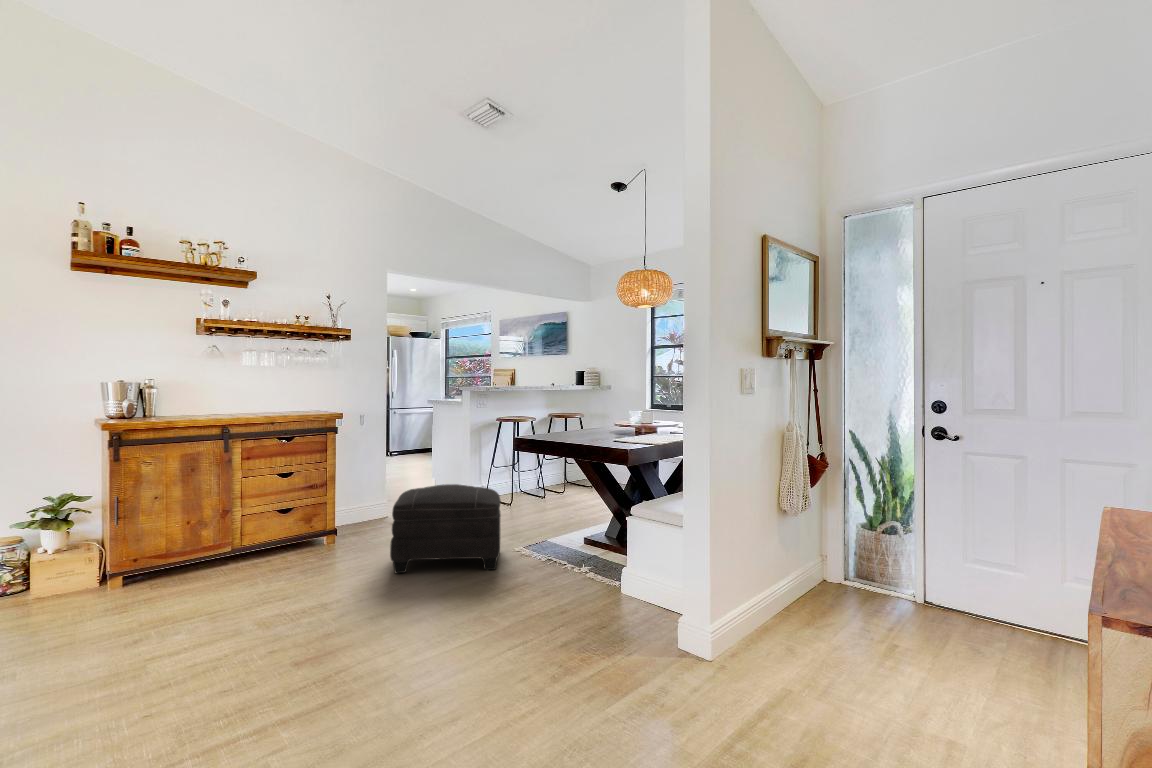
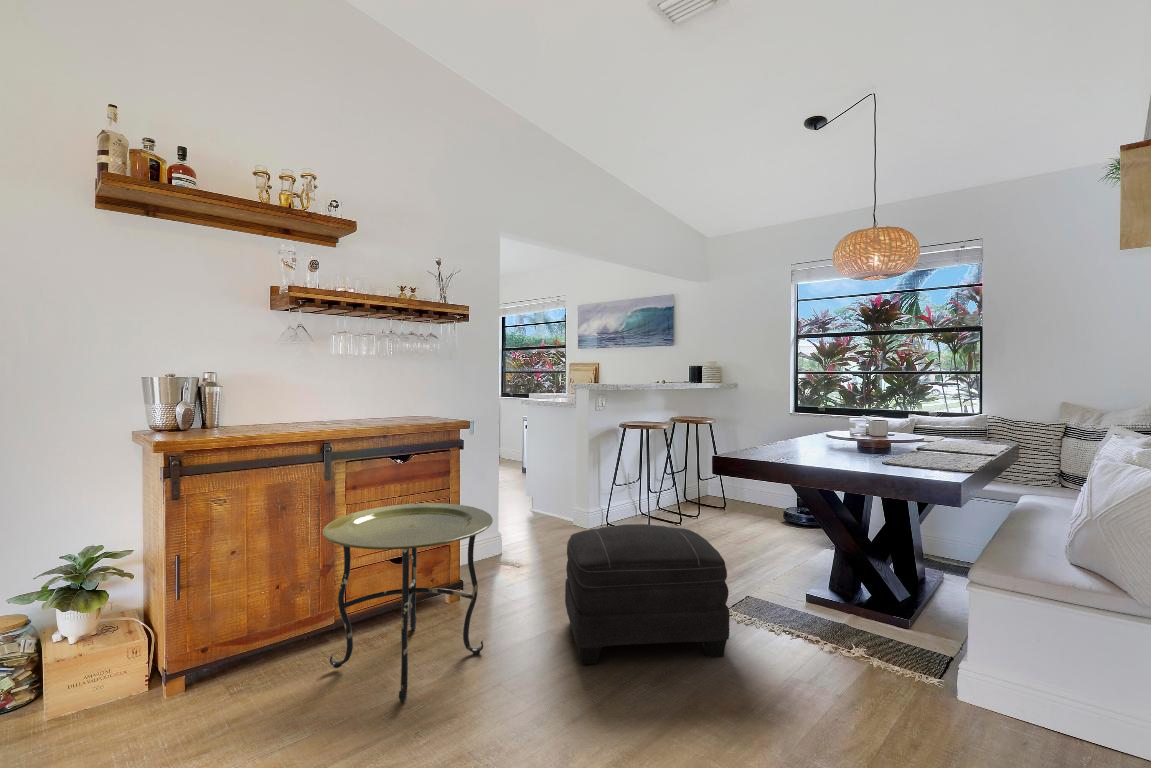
side table: none [216,470,341,590] -> present [323,503,493,702]

